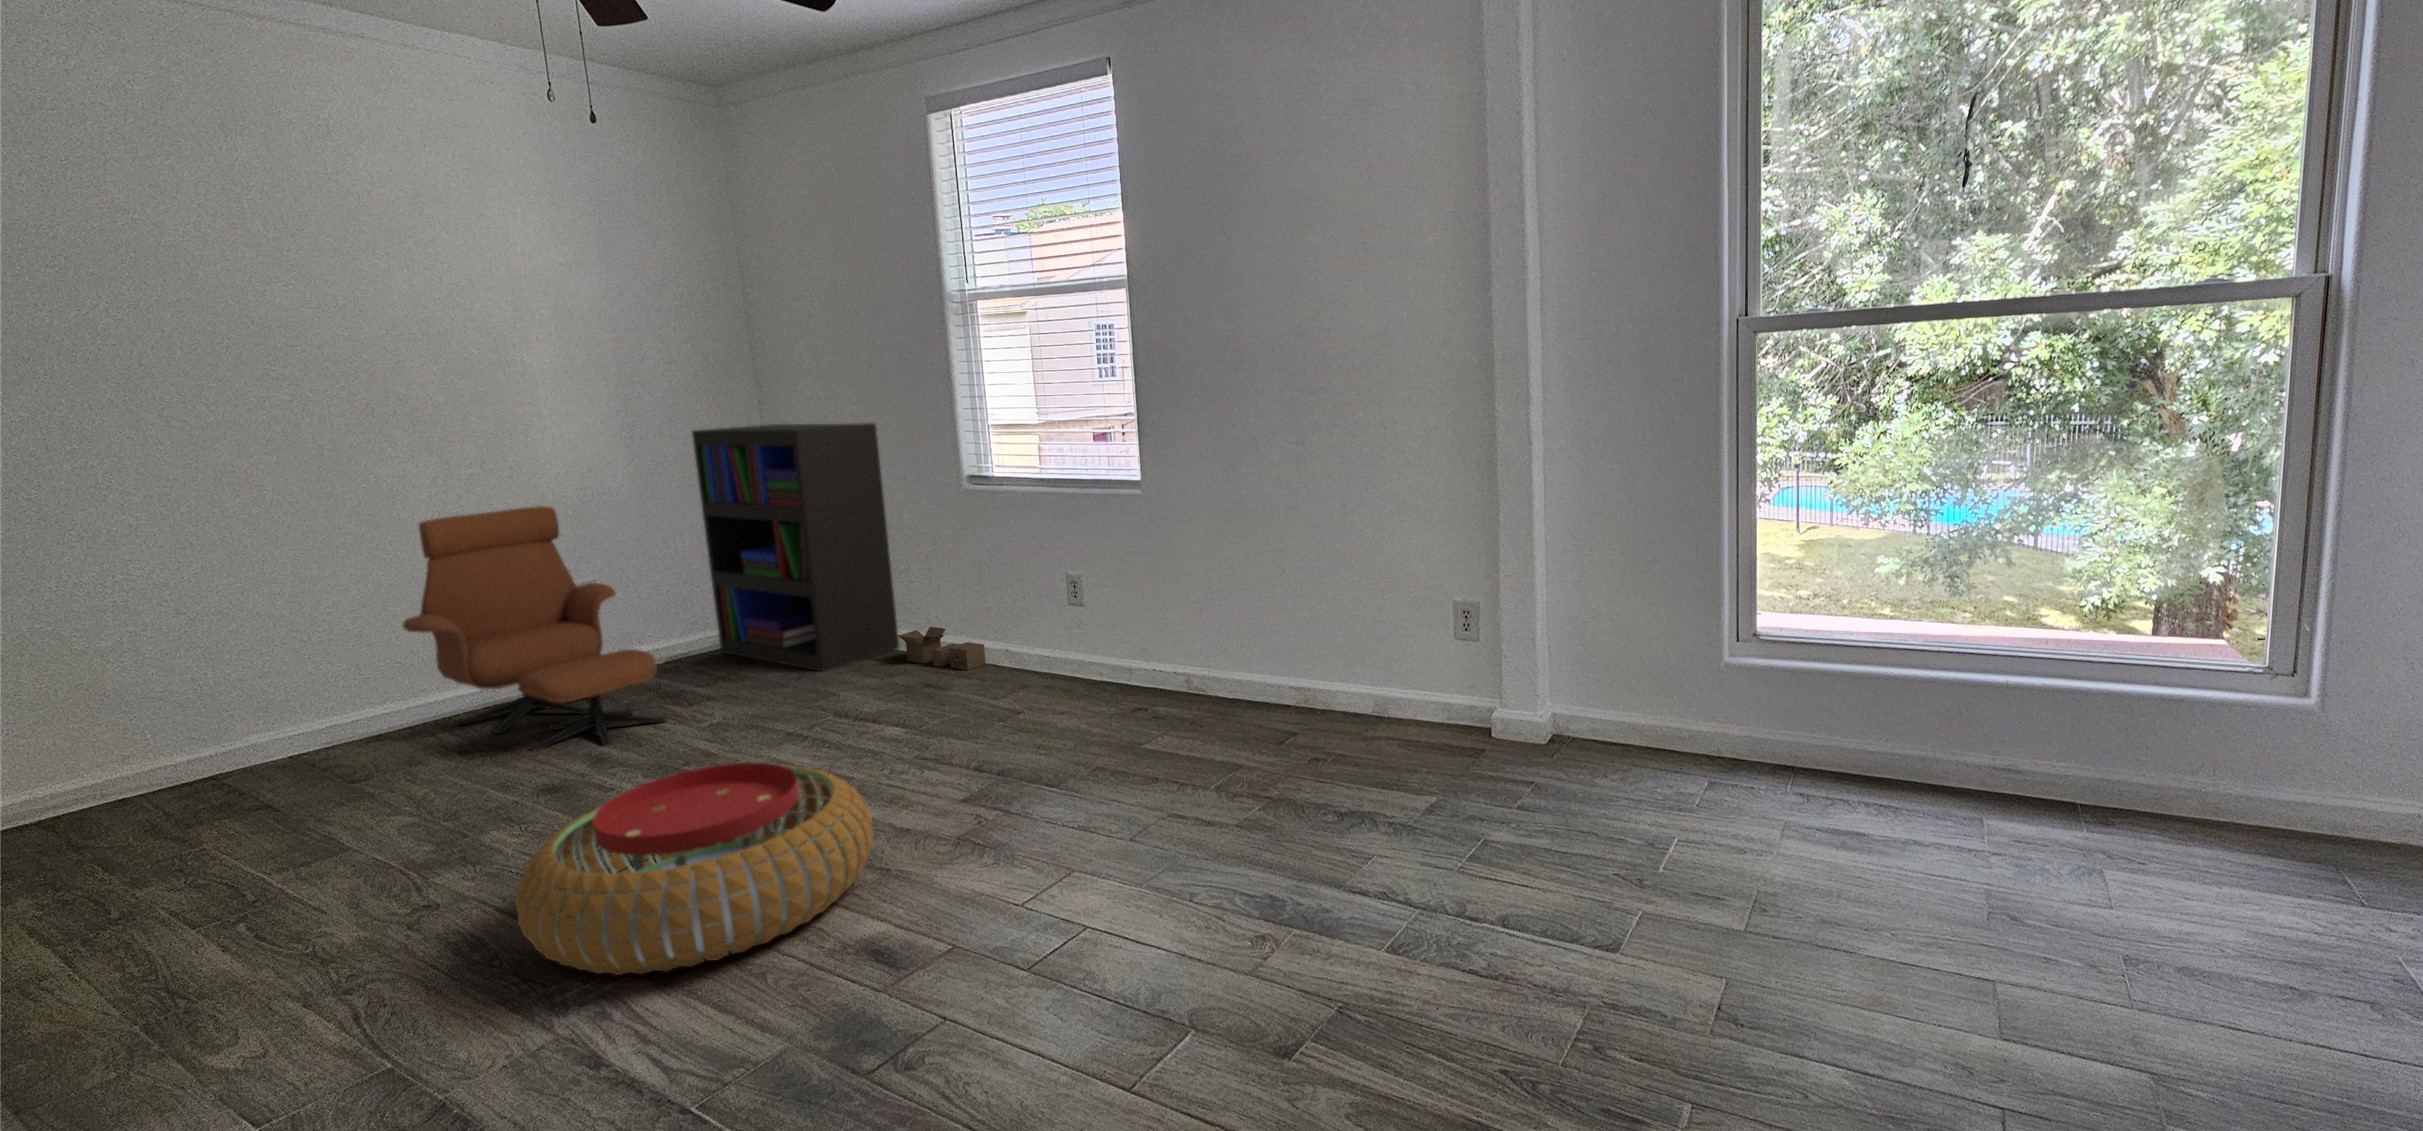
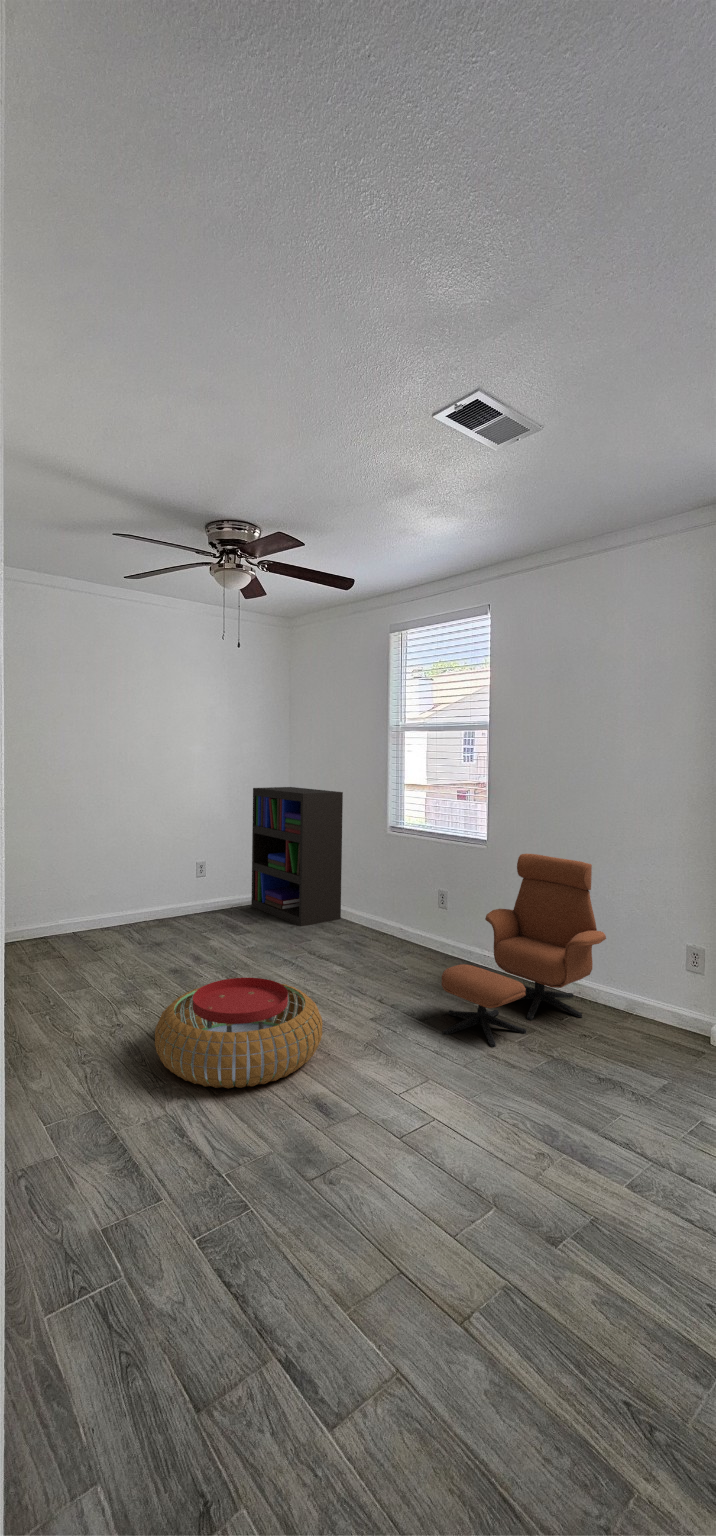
lounge chair: present [403,506,666,751] -> present [442,854,606,1047]
cardboard box: present [899,627,986,670] -> none [341,909,387,939]

